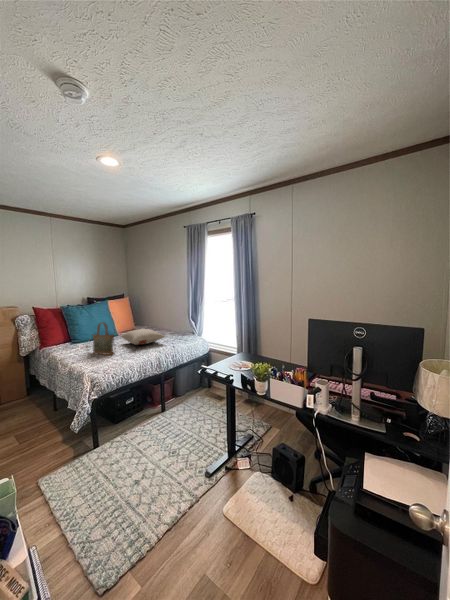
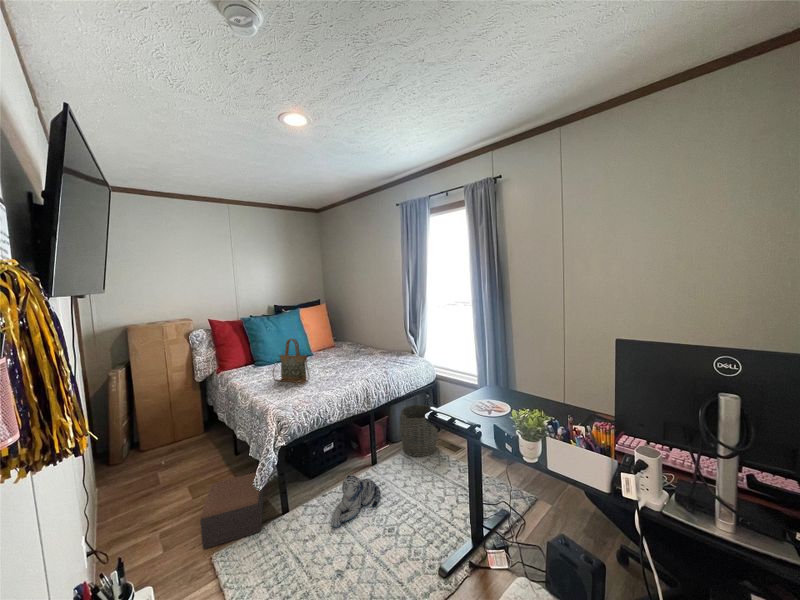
pillow: present [122,329,165,345] -> none [317,347,374,369]
woven basket: none [183,370,209,405] -> present [400,405,438,457]
plush toy: none [131,418,167,454] -> present [331,475,380,527]
footstool: none [29,420,79,476] -> present [200,472,264,549]

